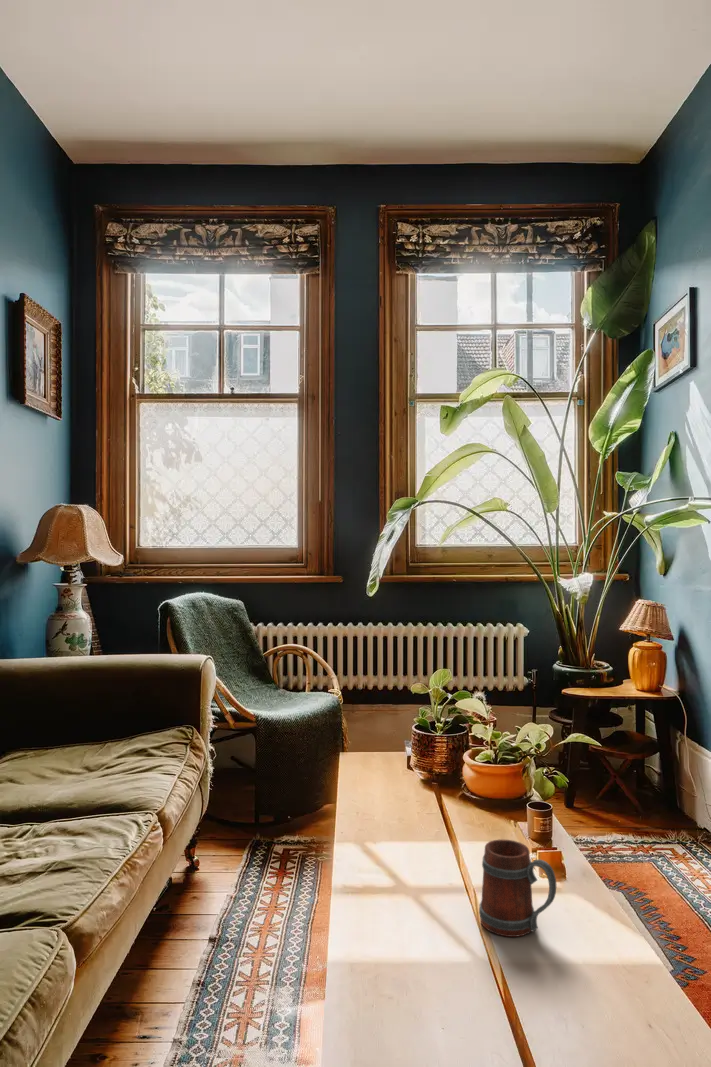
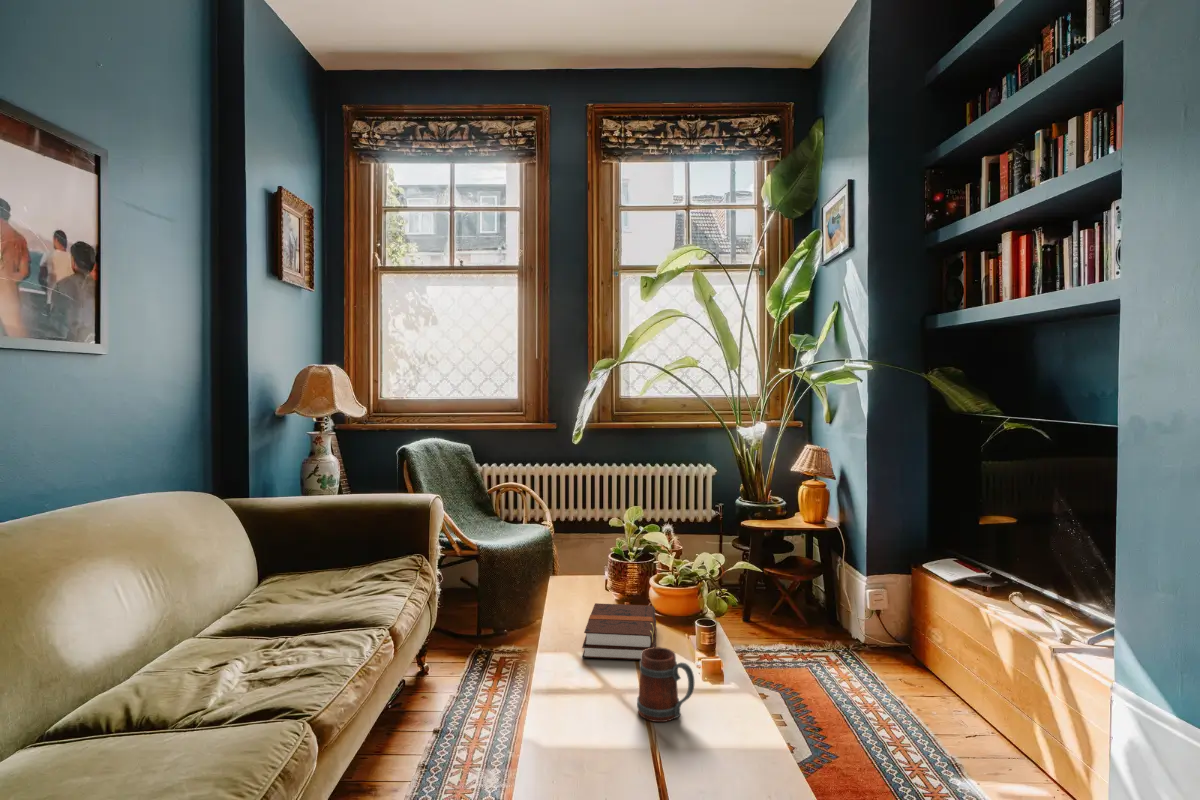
hardback book: none [399,784,490,856] -> present [582,603,656,660]

